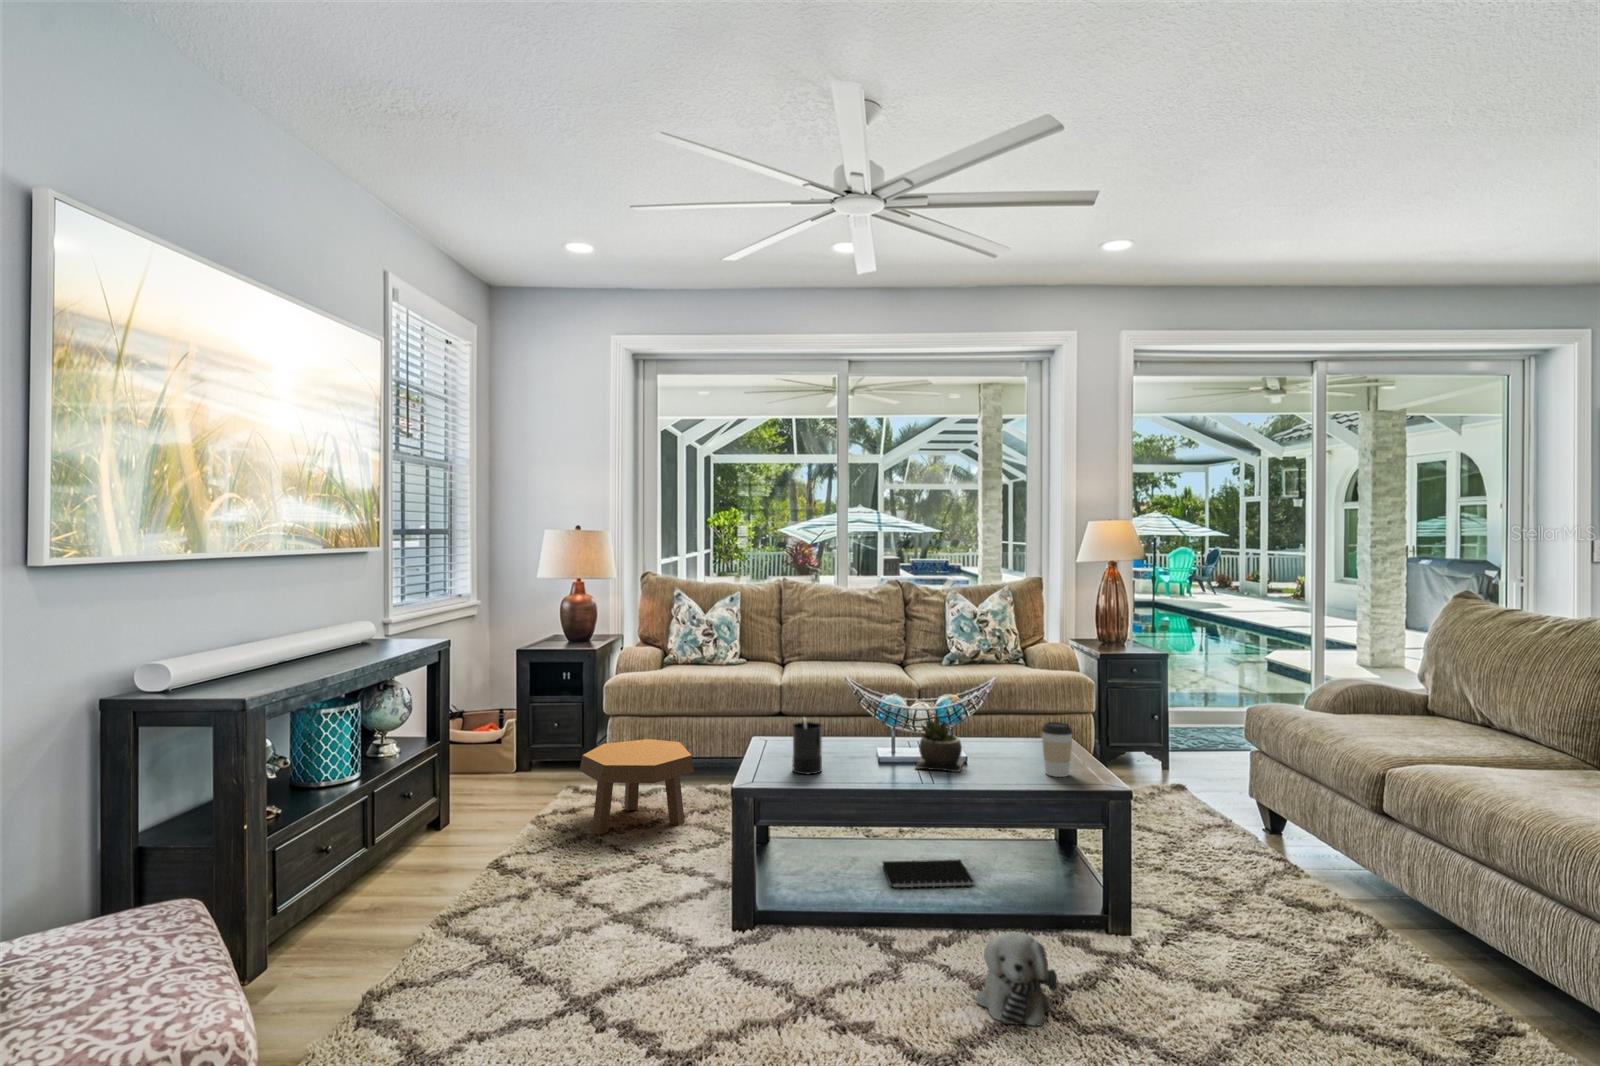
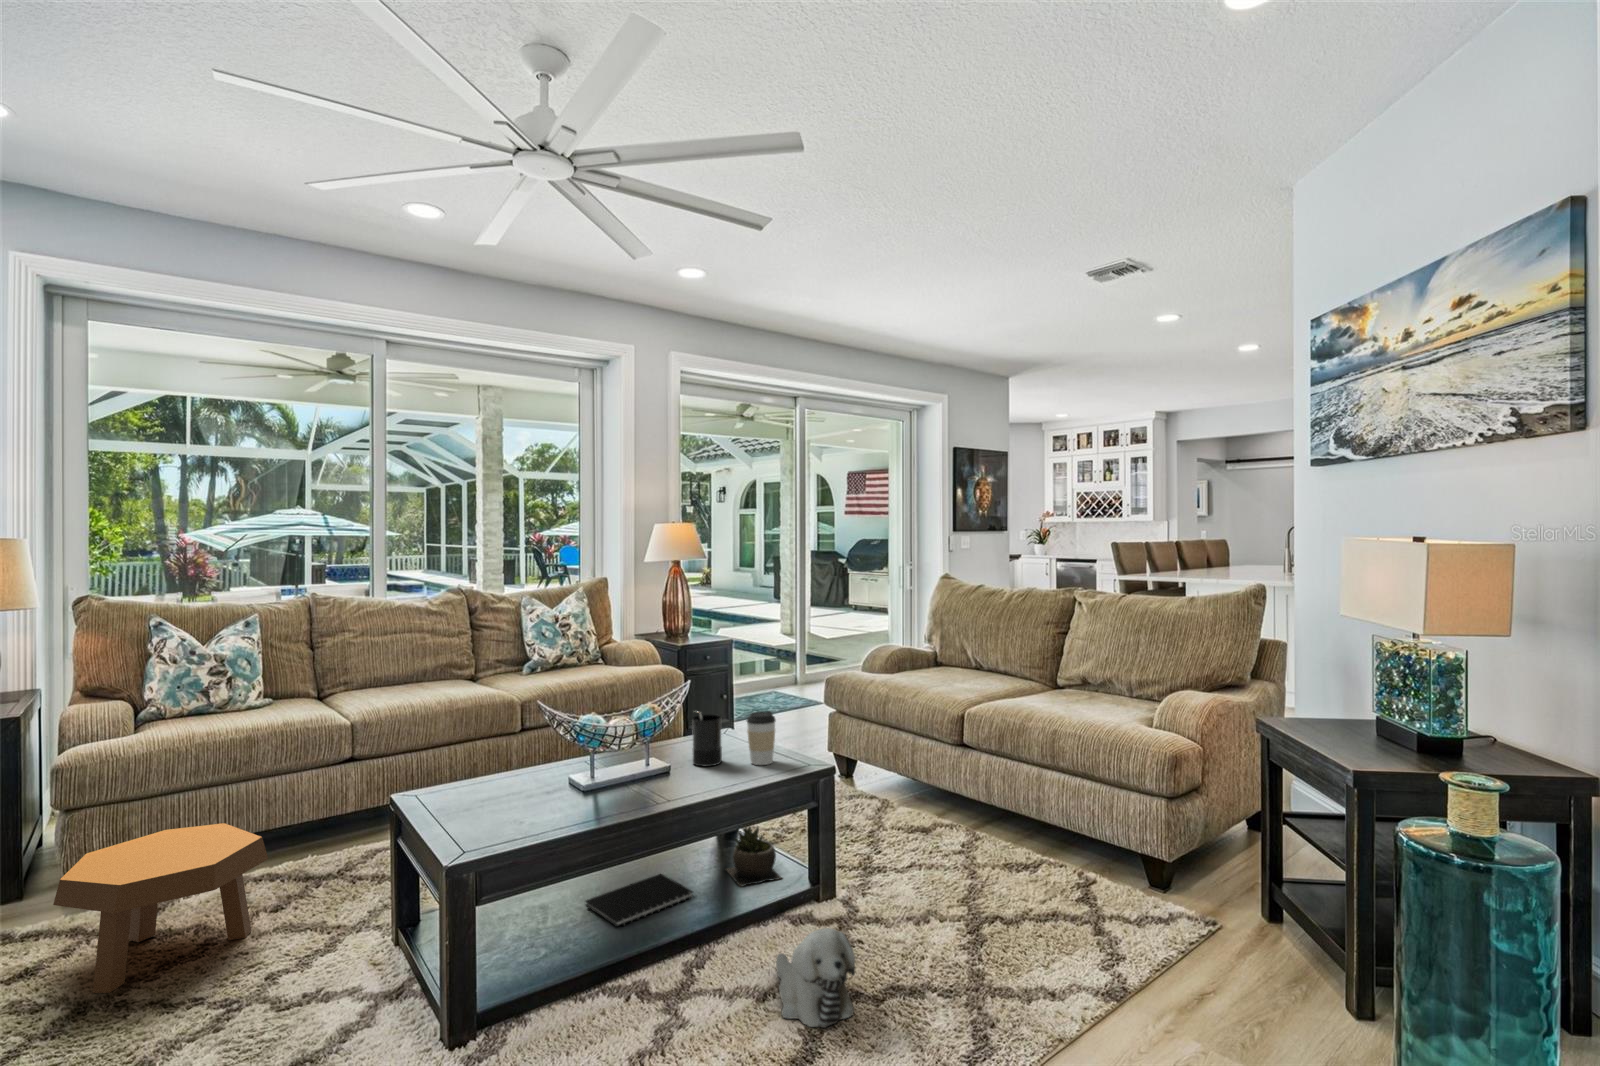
succulent plant: present [916,718,963,772] -> present [726,825,781,886]
candle: present [793,719,822,774] -> present [692,714,722,766]

